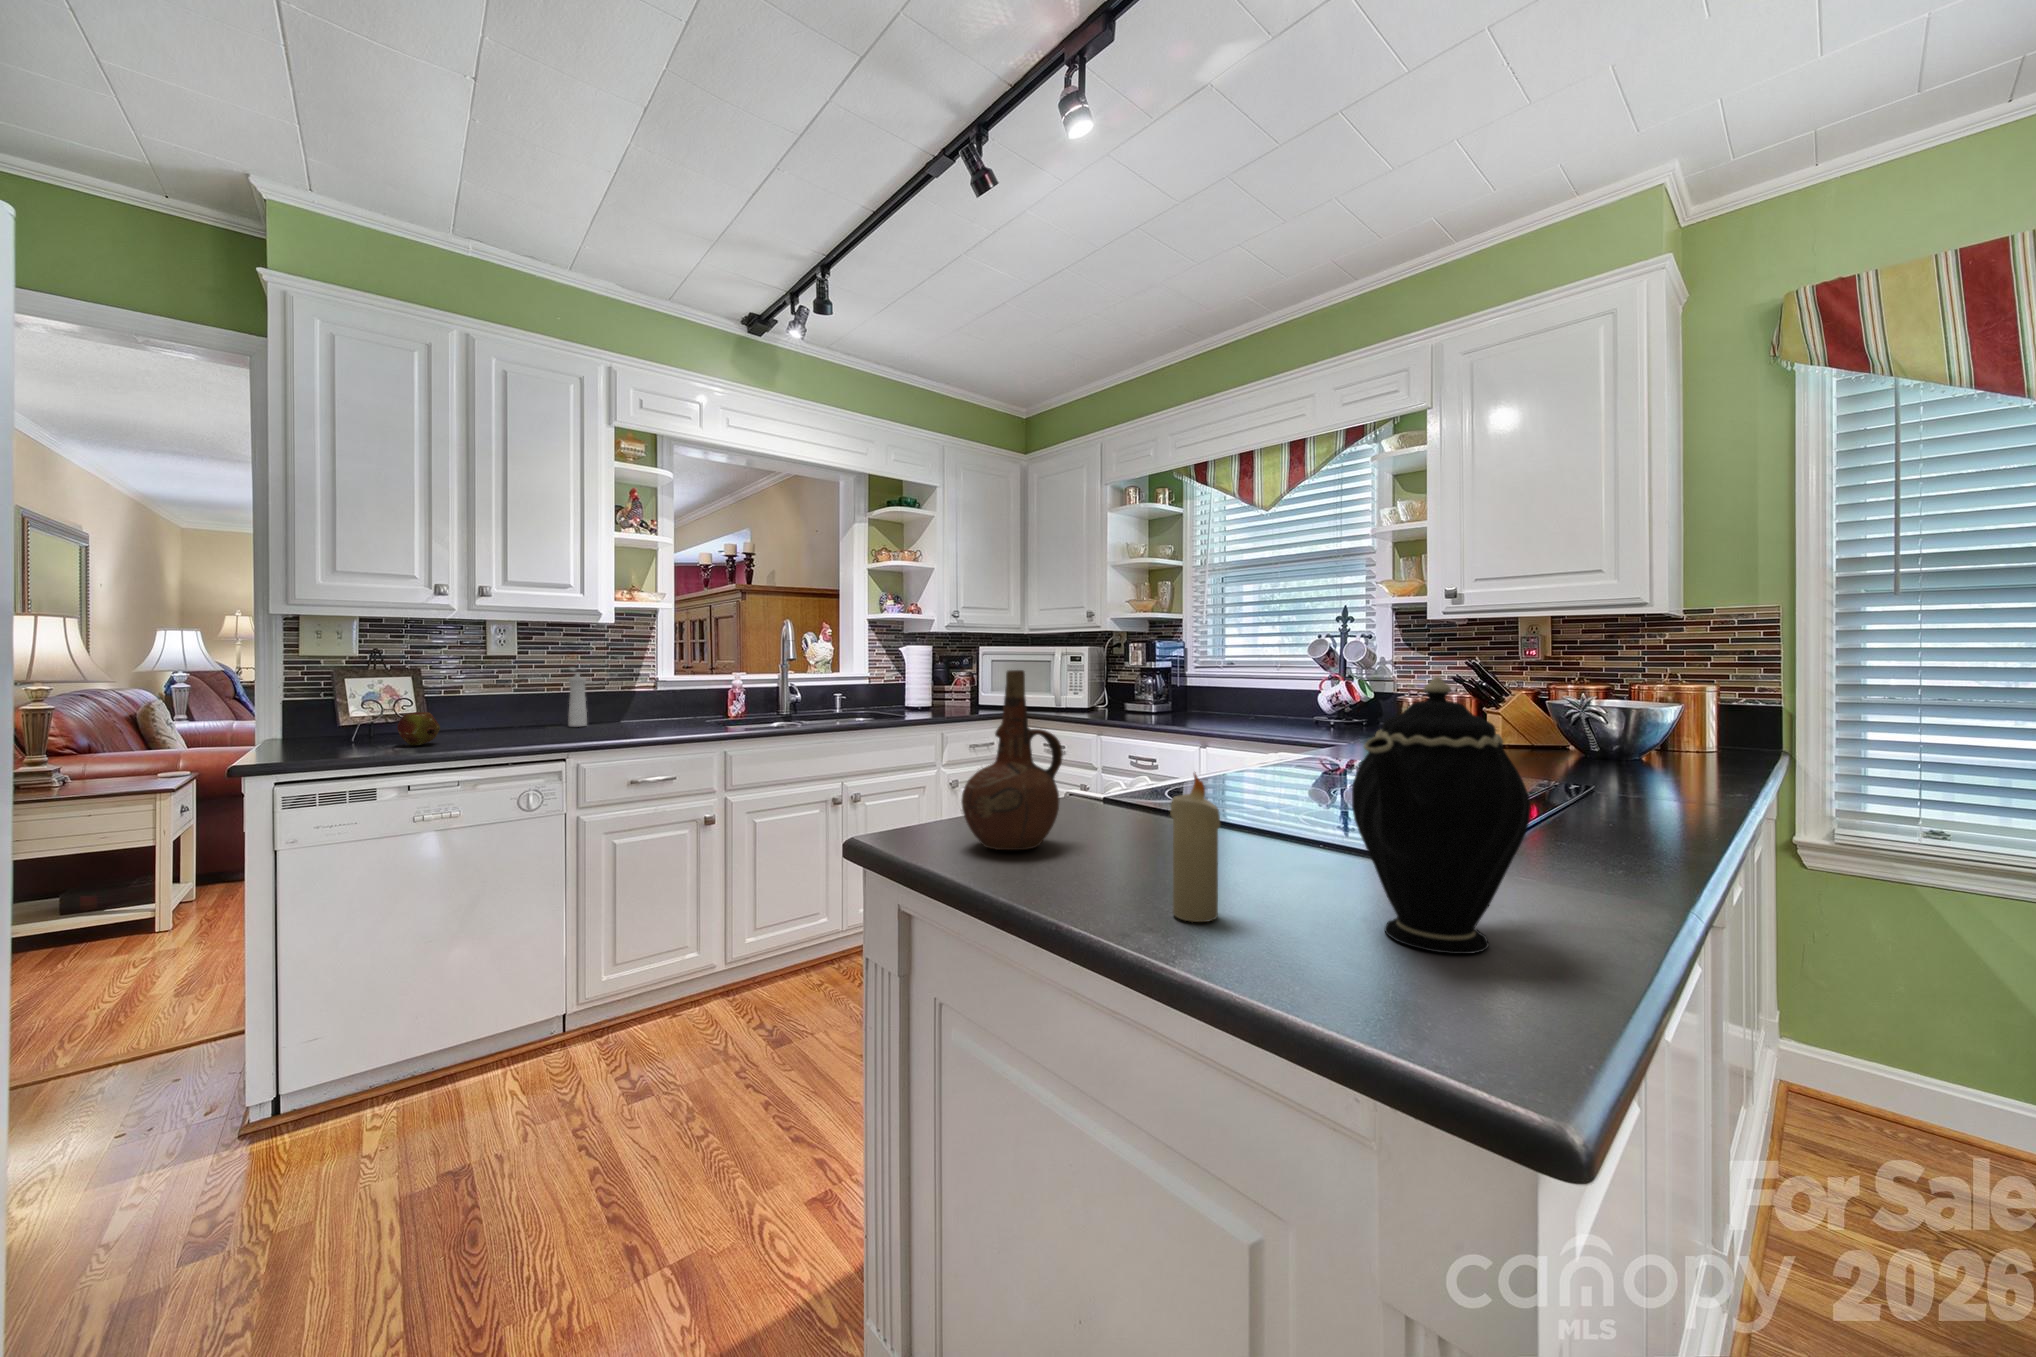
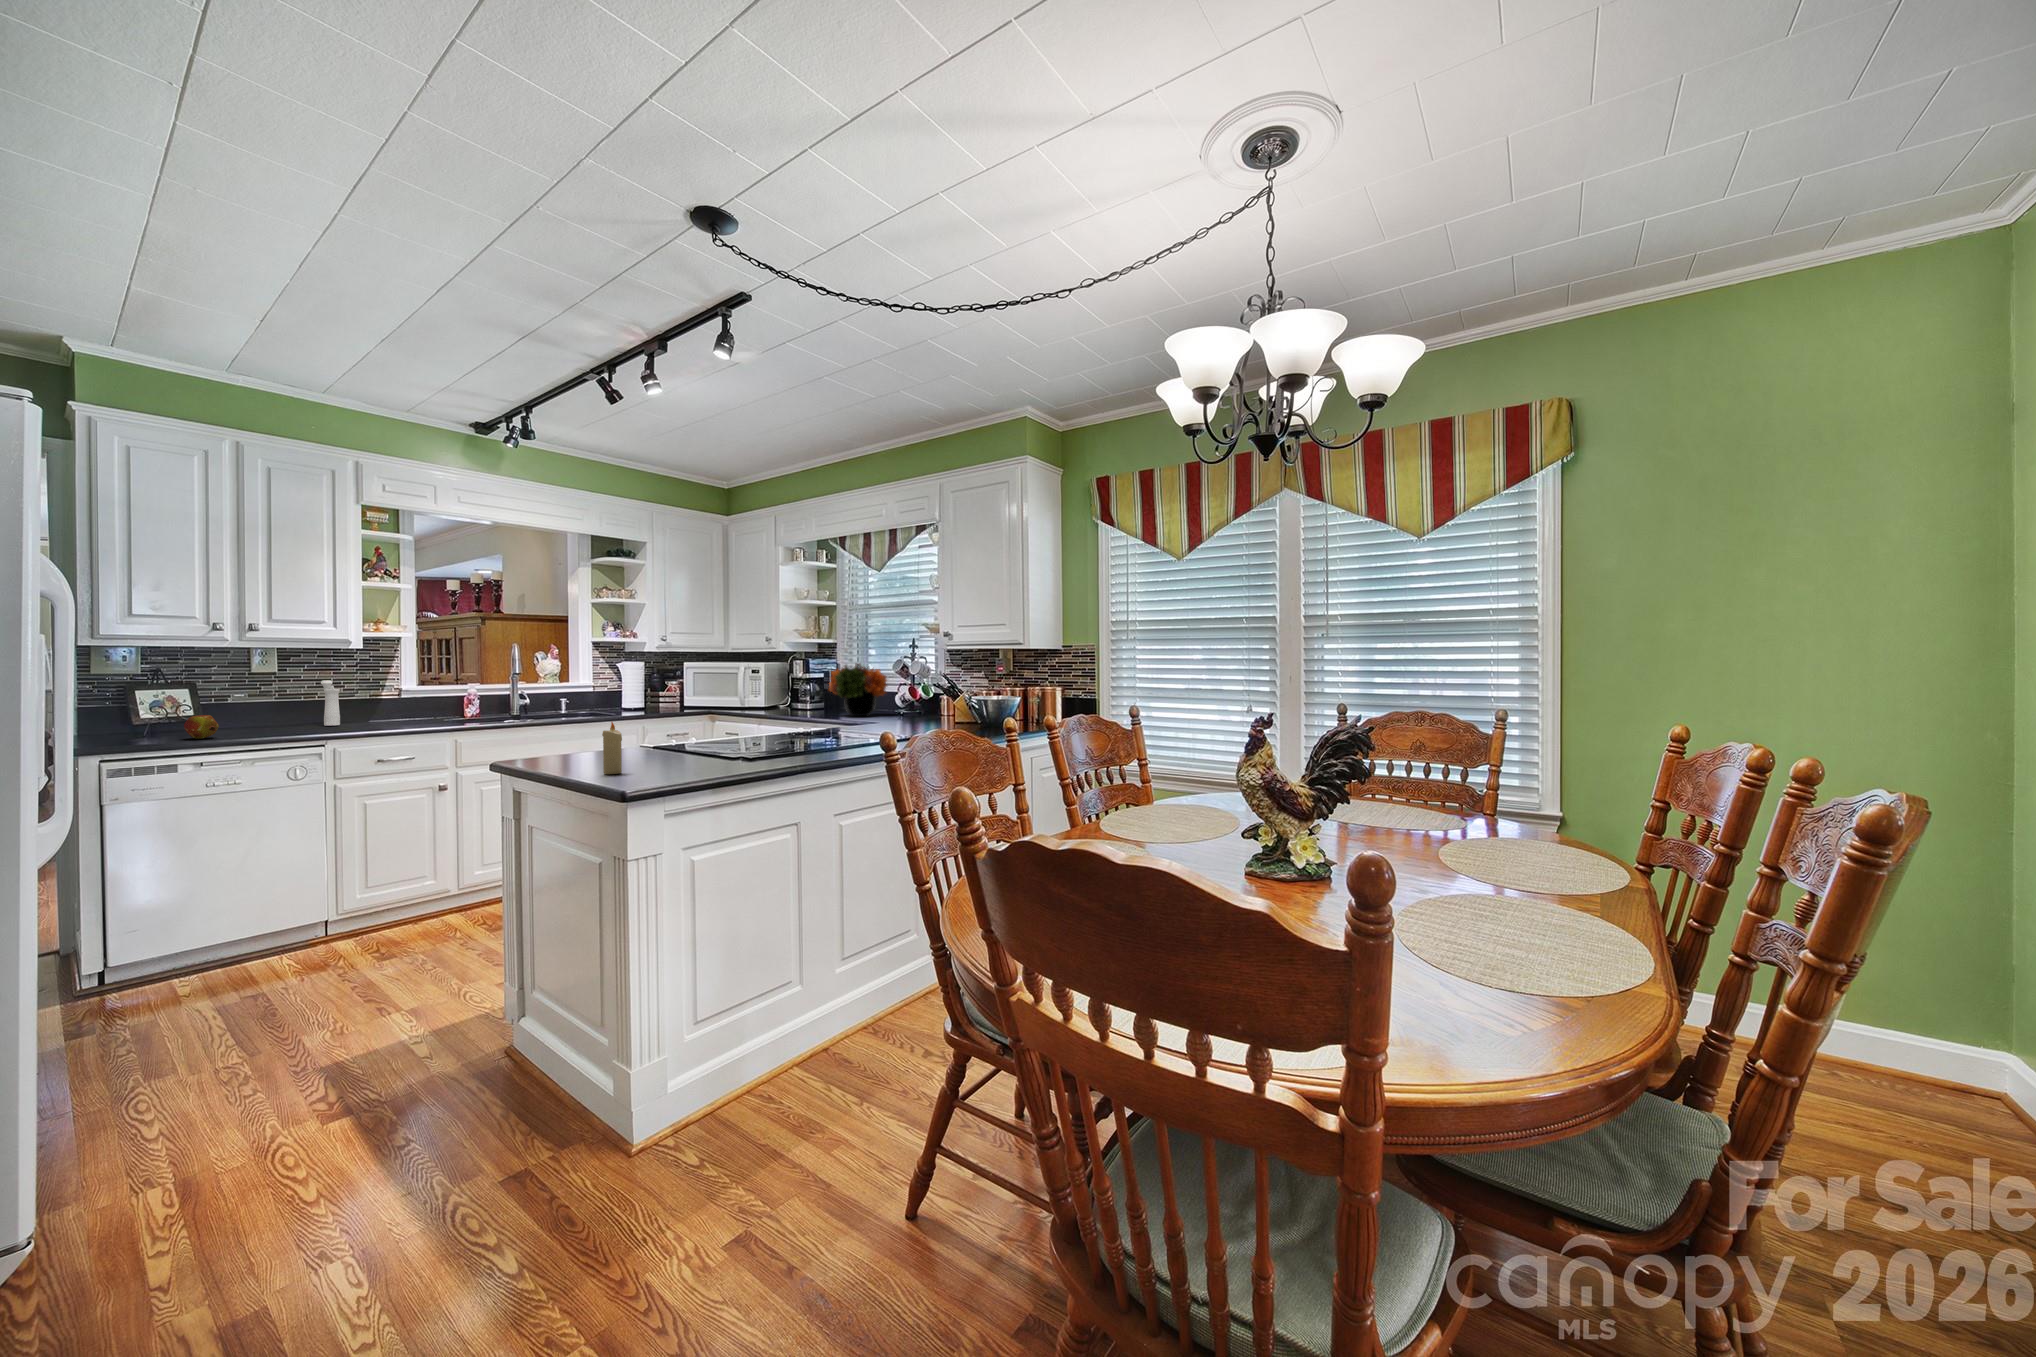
flower arrangement: none [1207,645,1300,725] -> present [829,663,887,716]
ceramic pitcher: present [961,670,1063,850] -> none [547,684,600,763]
teapot: present [1352,677,1531,954] -> none [641,686,729,776]

